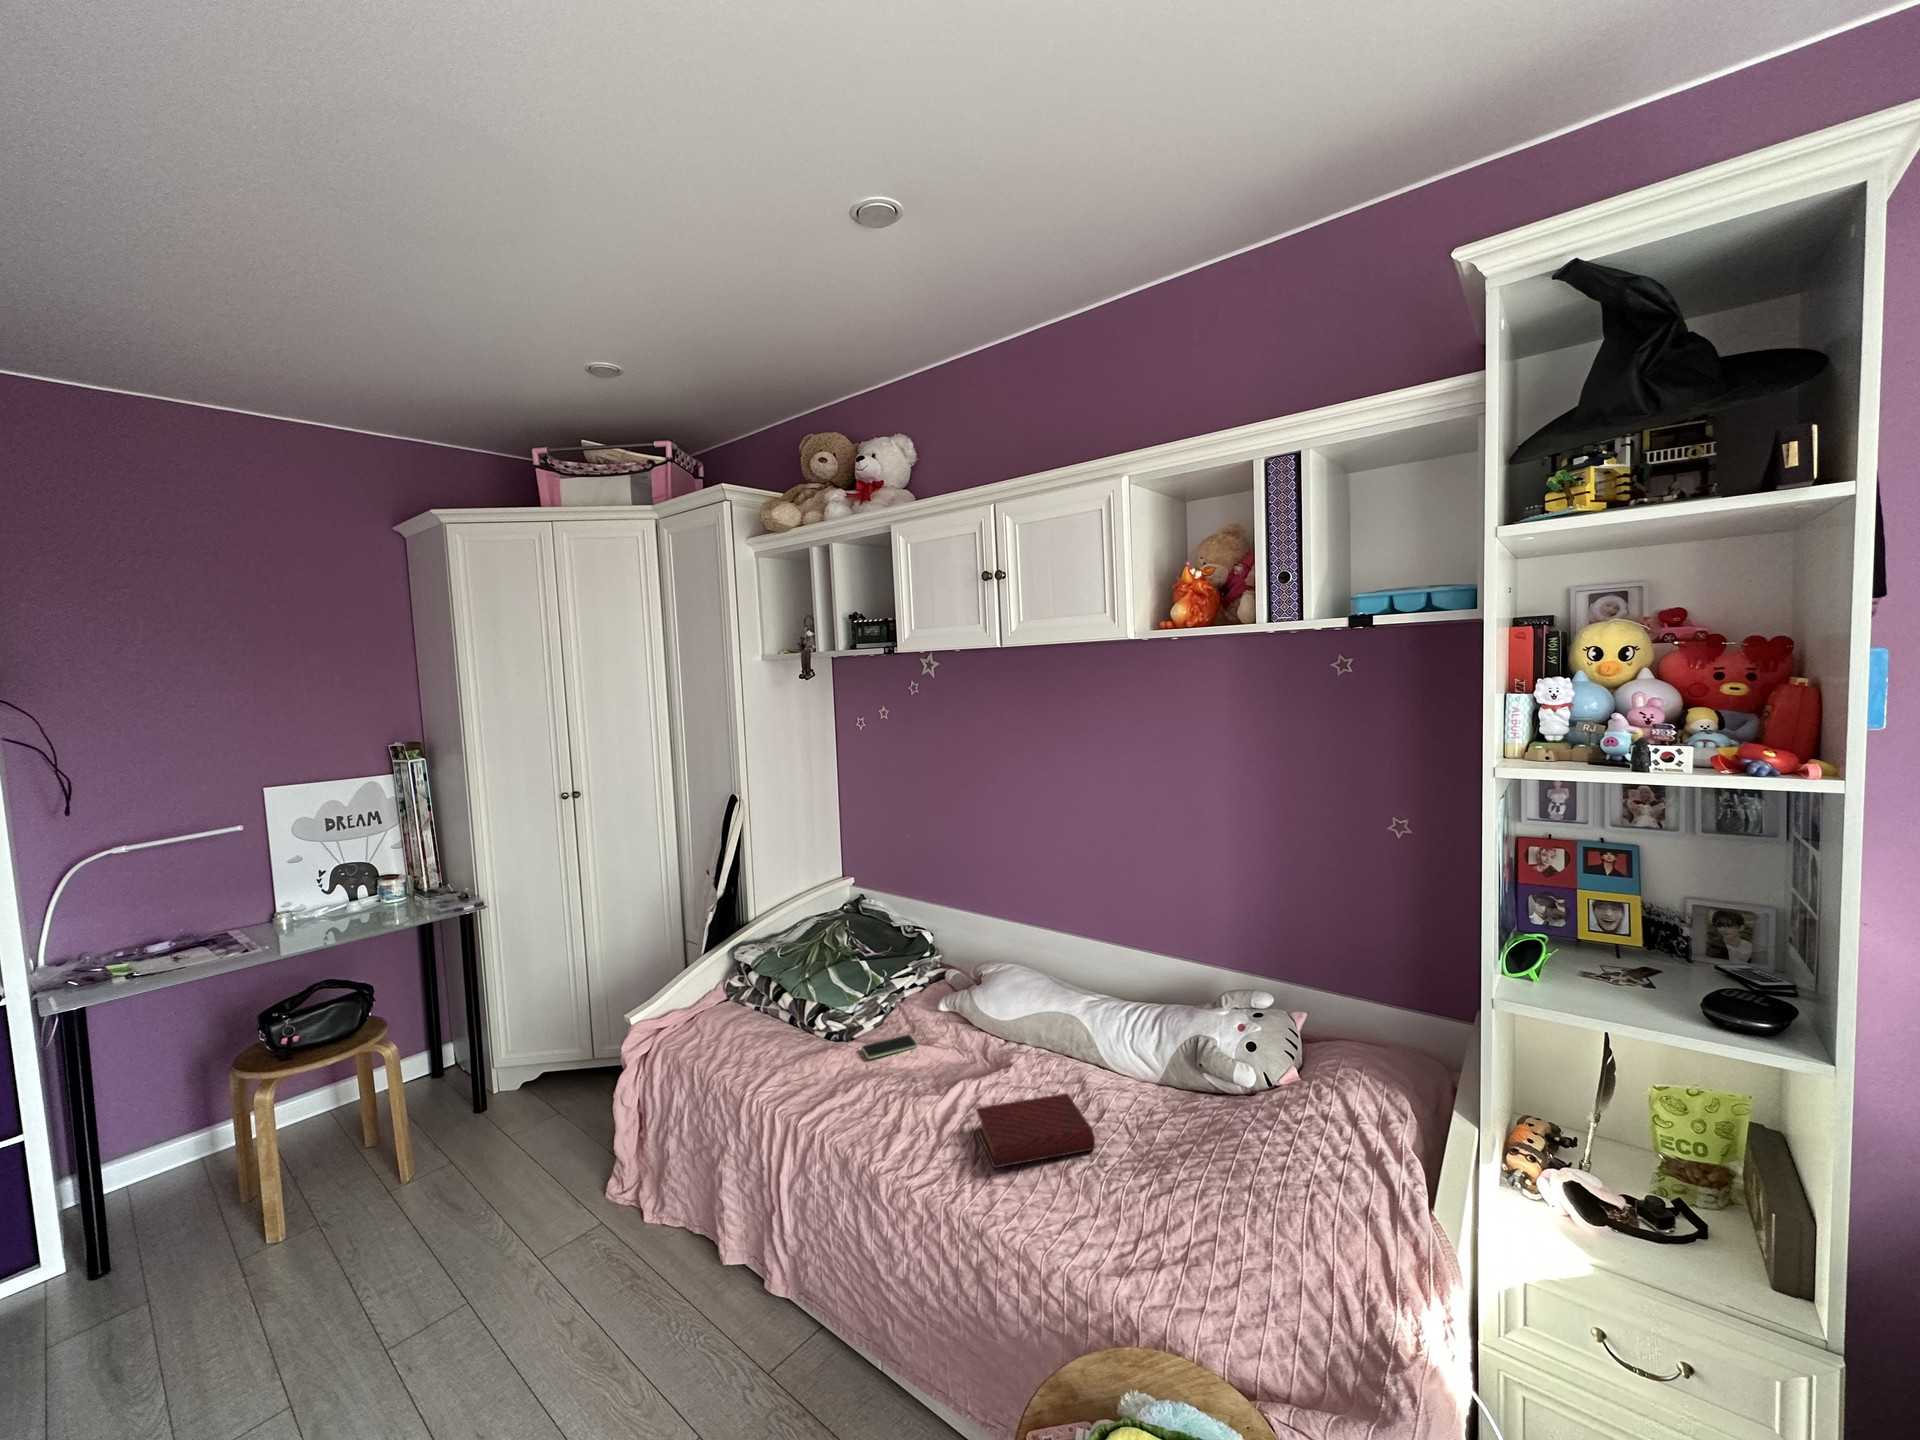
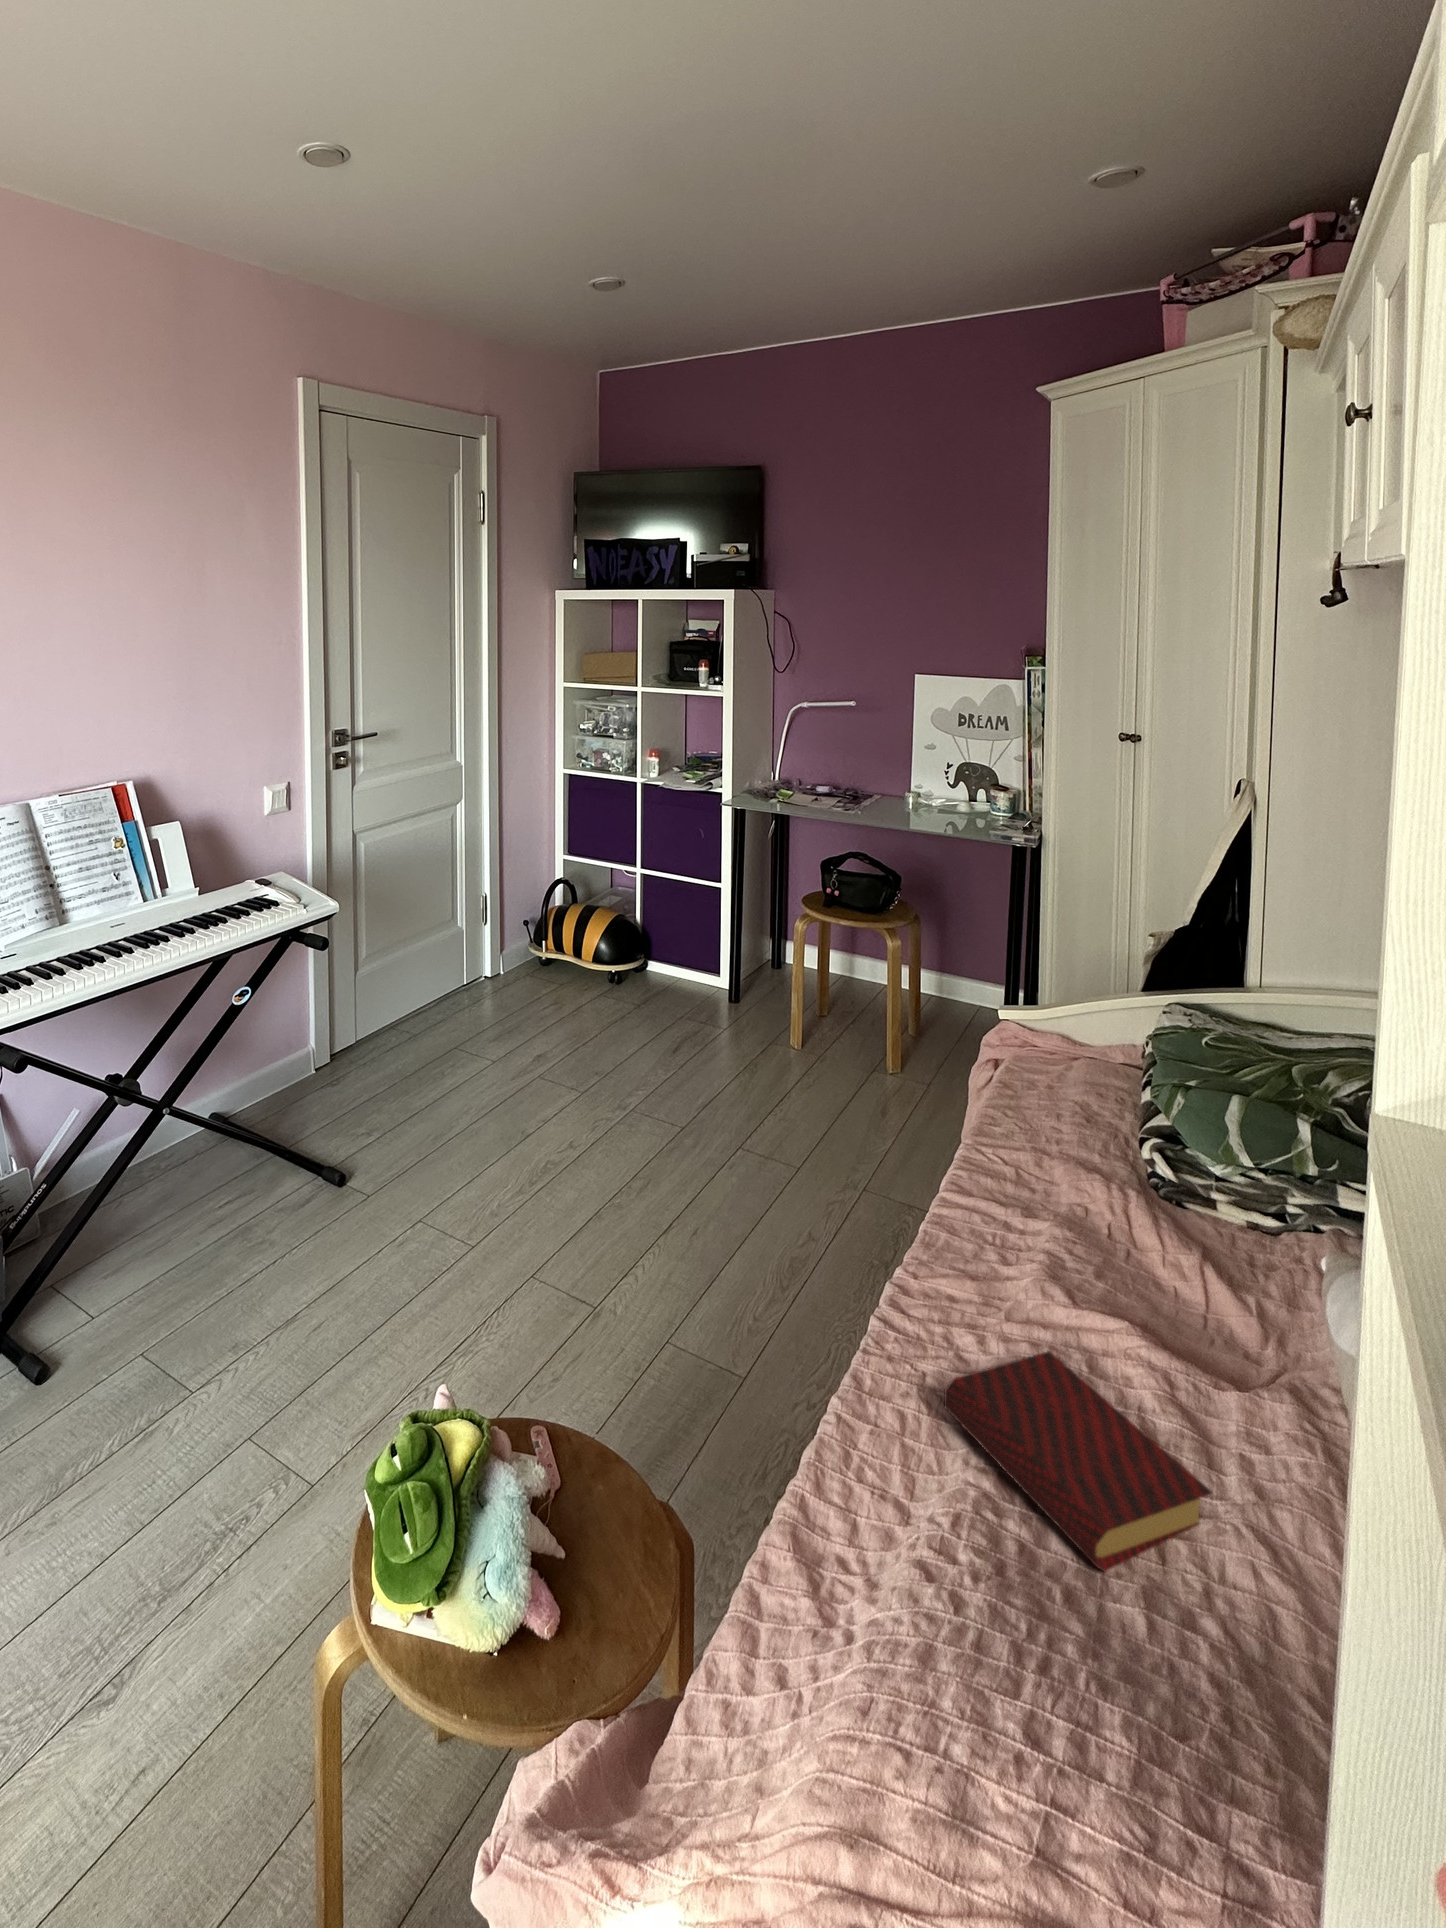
smartphone: present [862,1035,918,1059] -> none [1134,1216,1254,1283]

